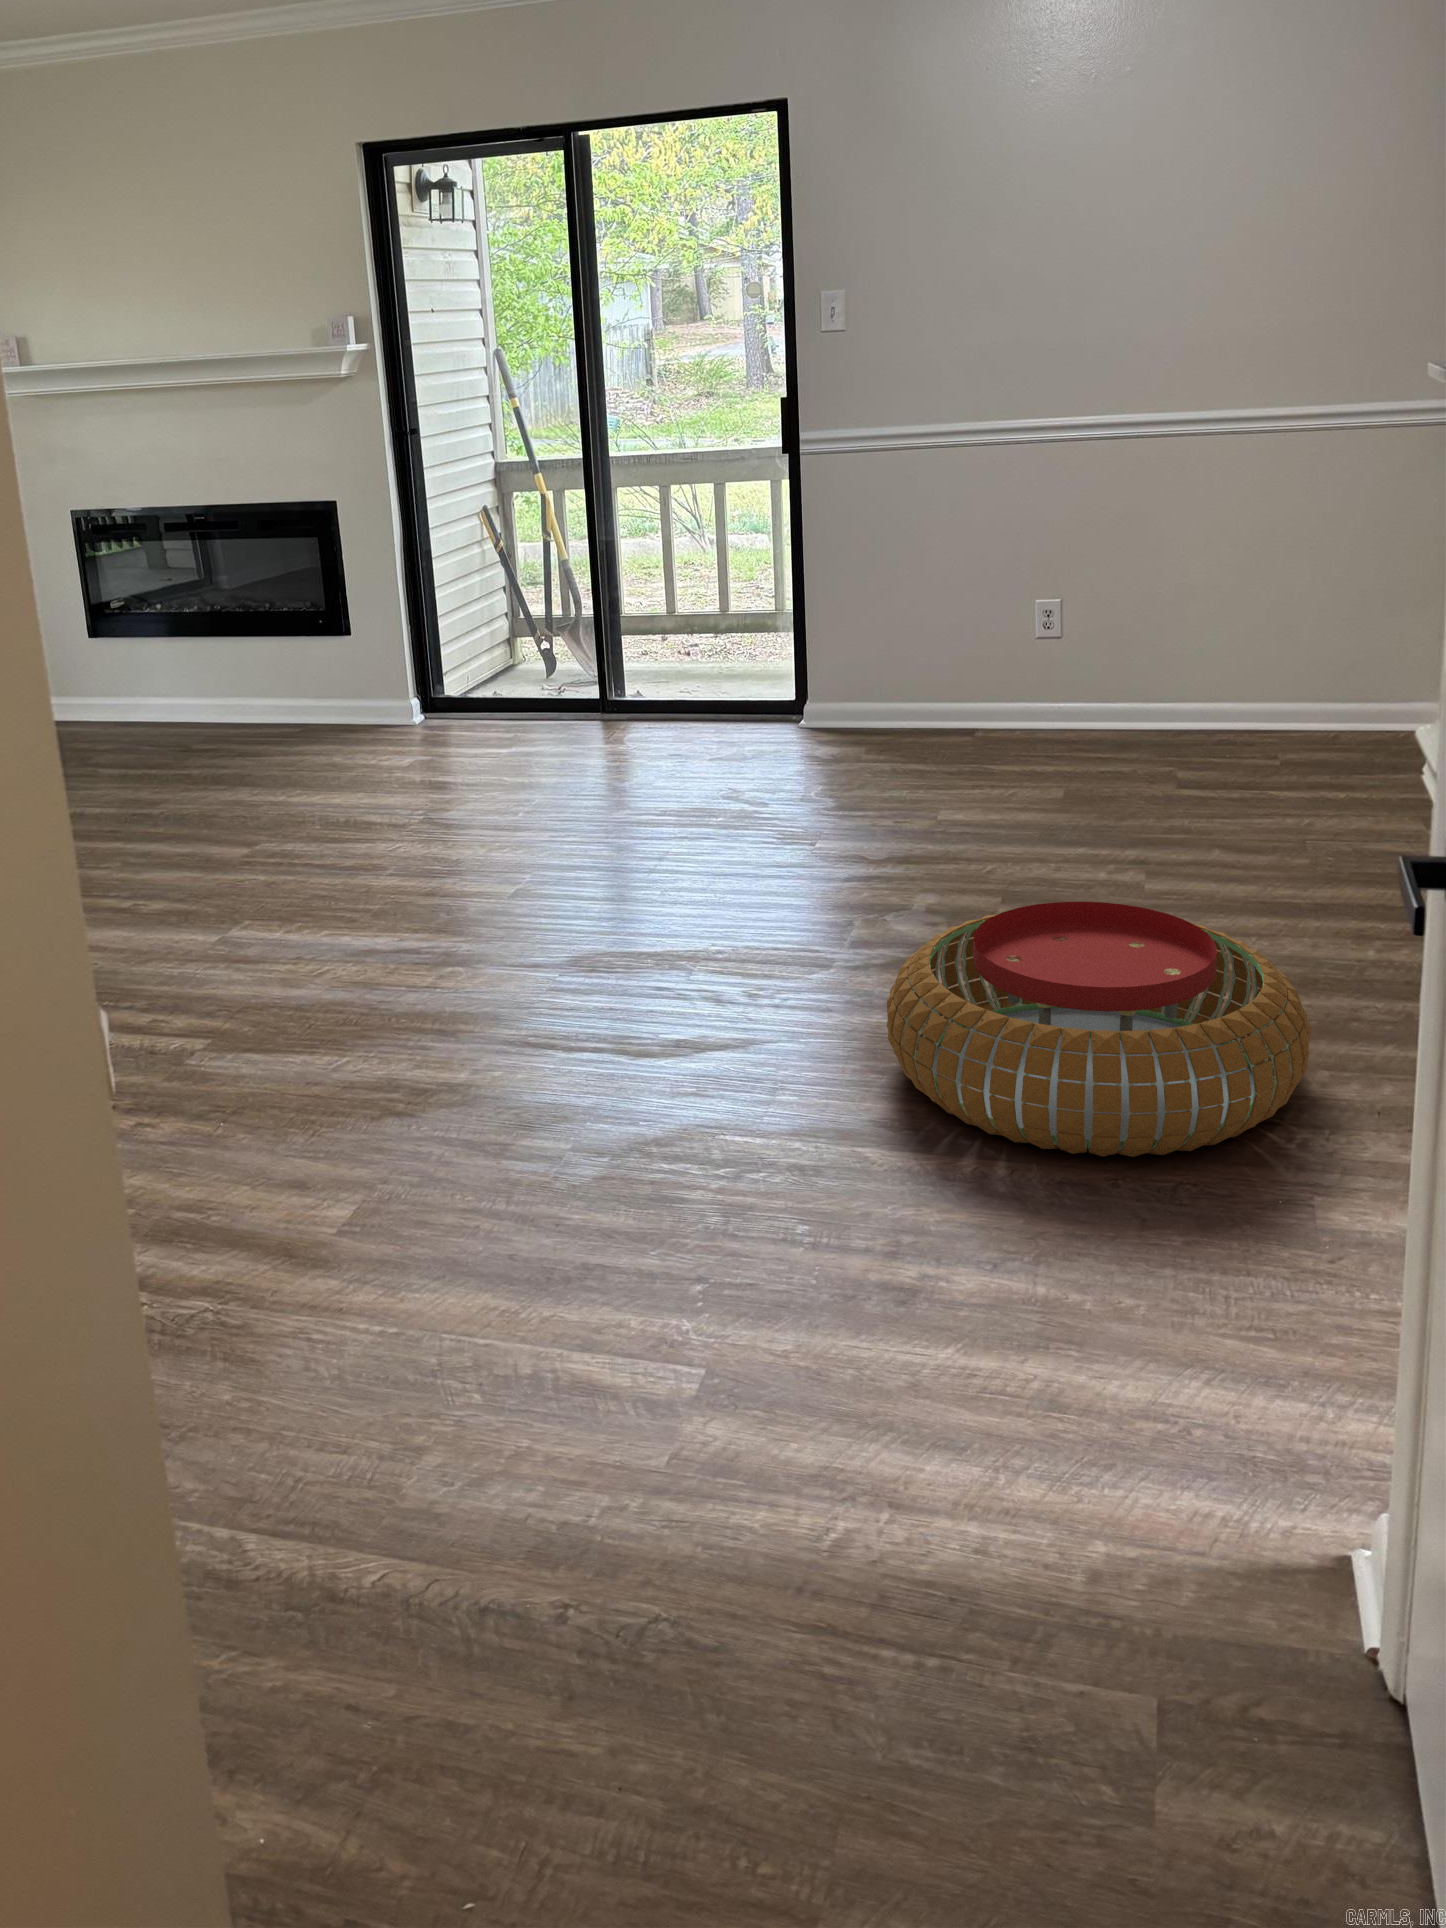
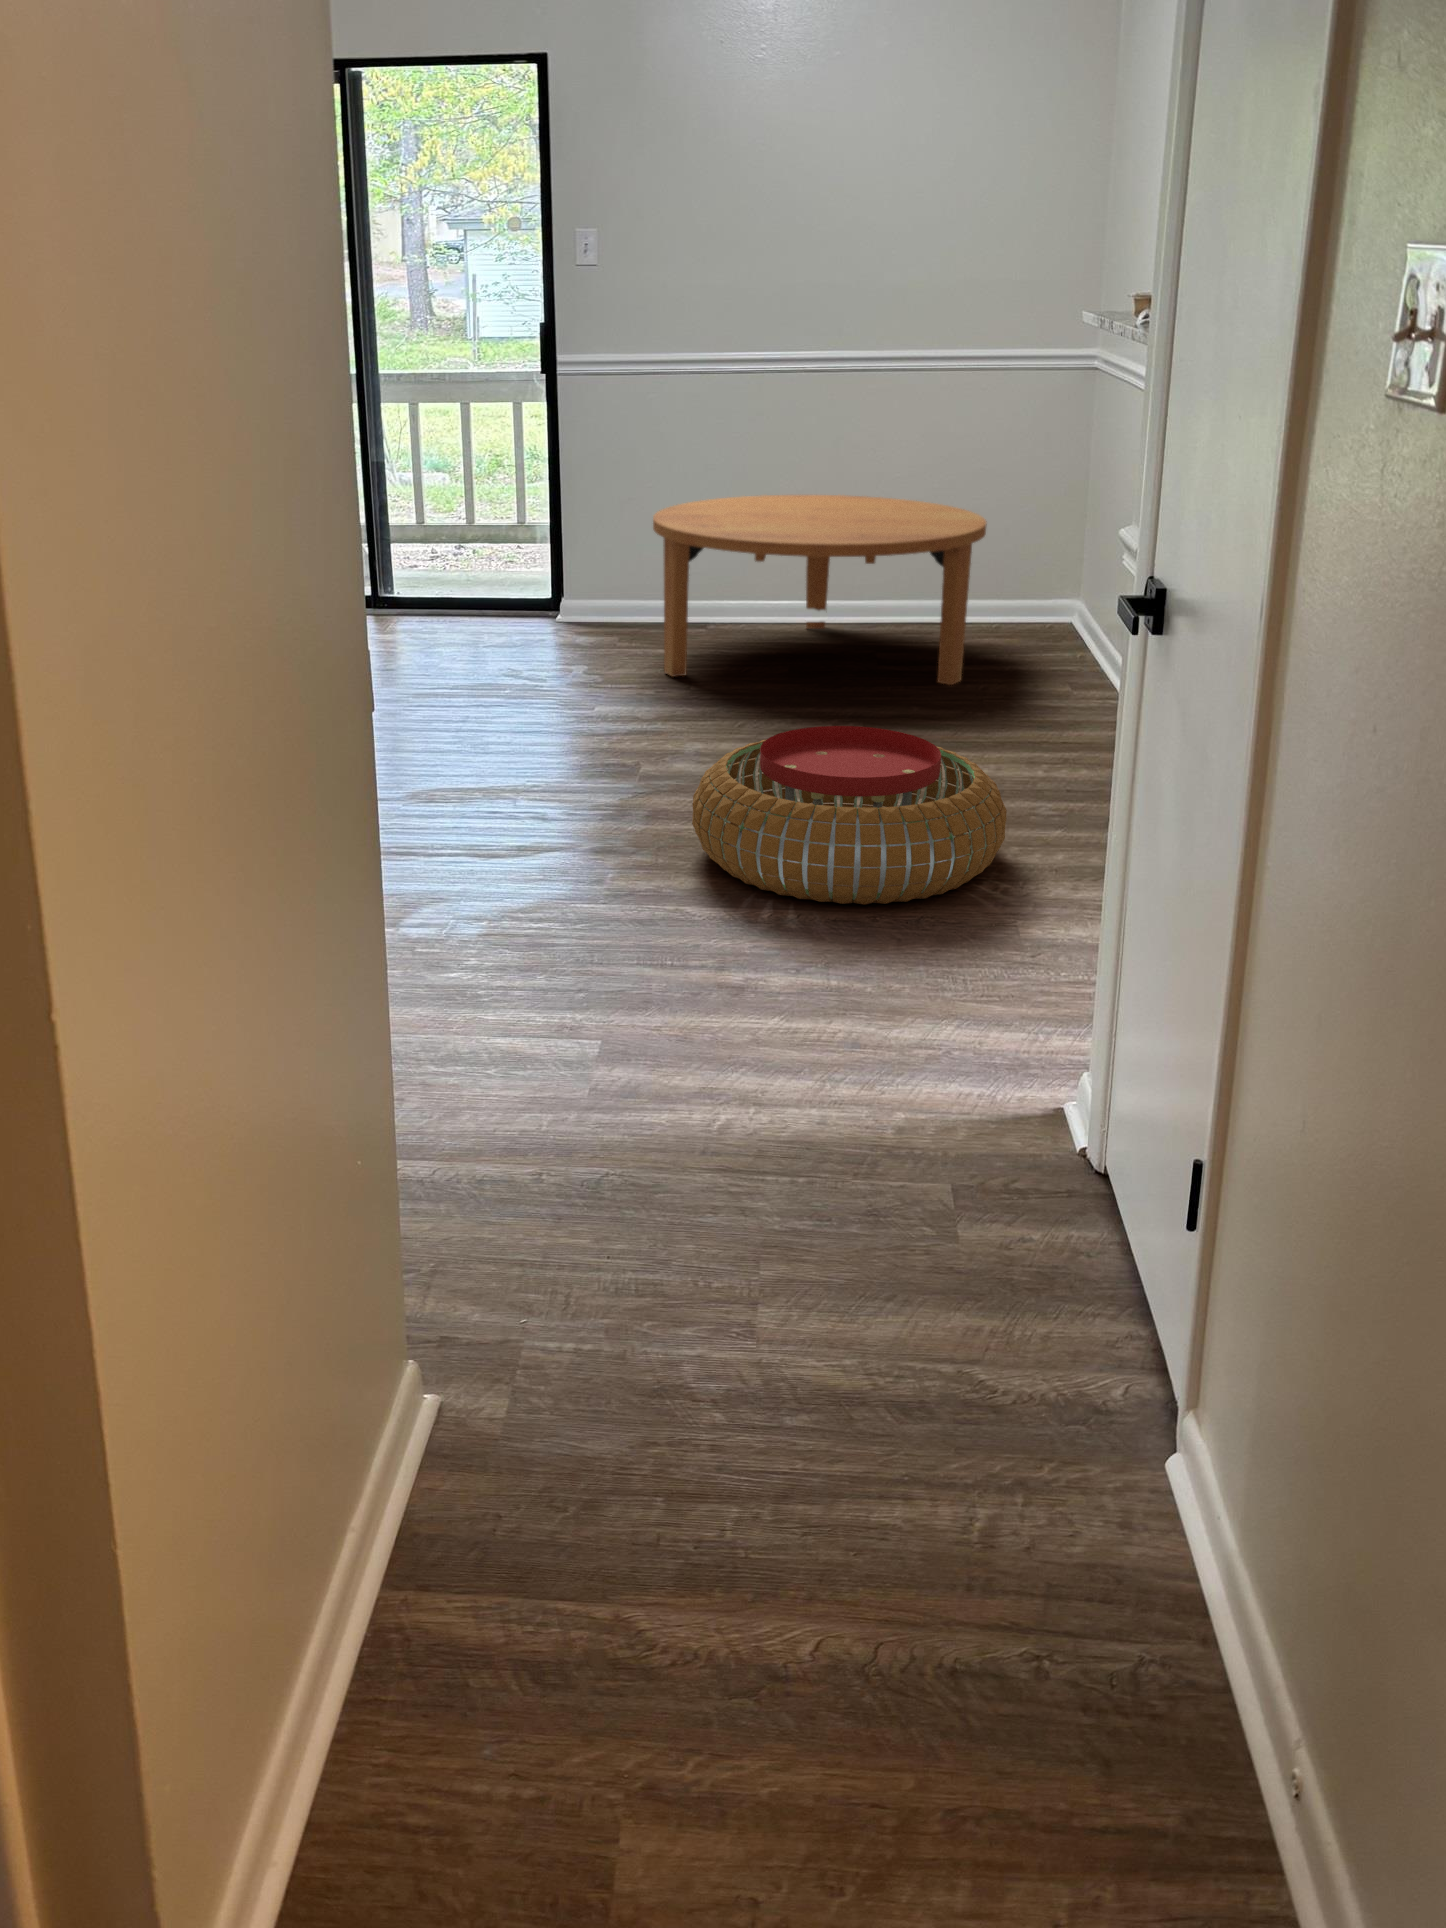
coffee table: none [899,578,1317,815] -> present [653,495,987,685]

